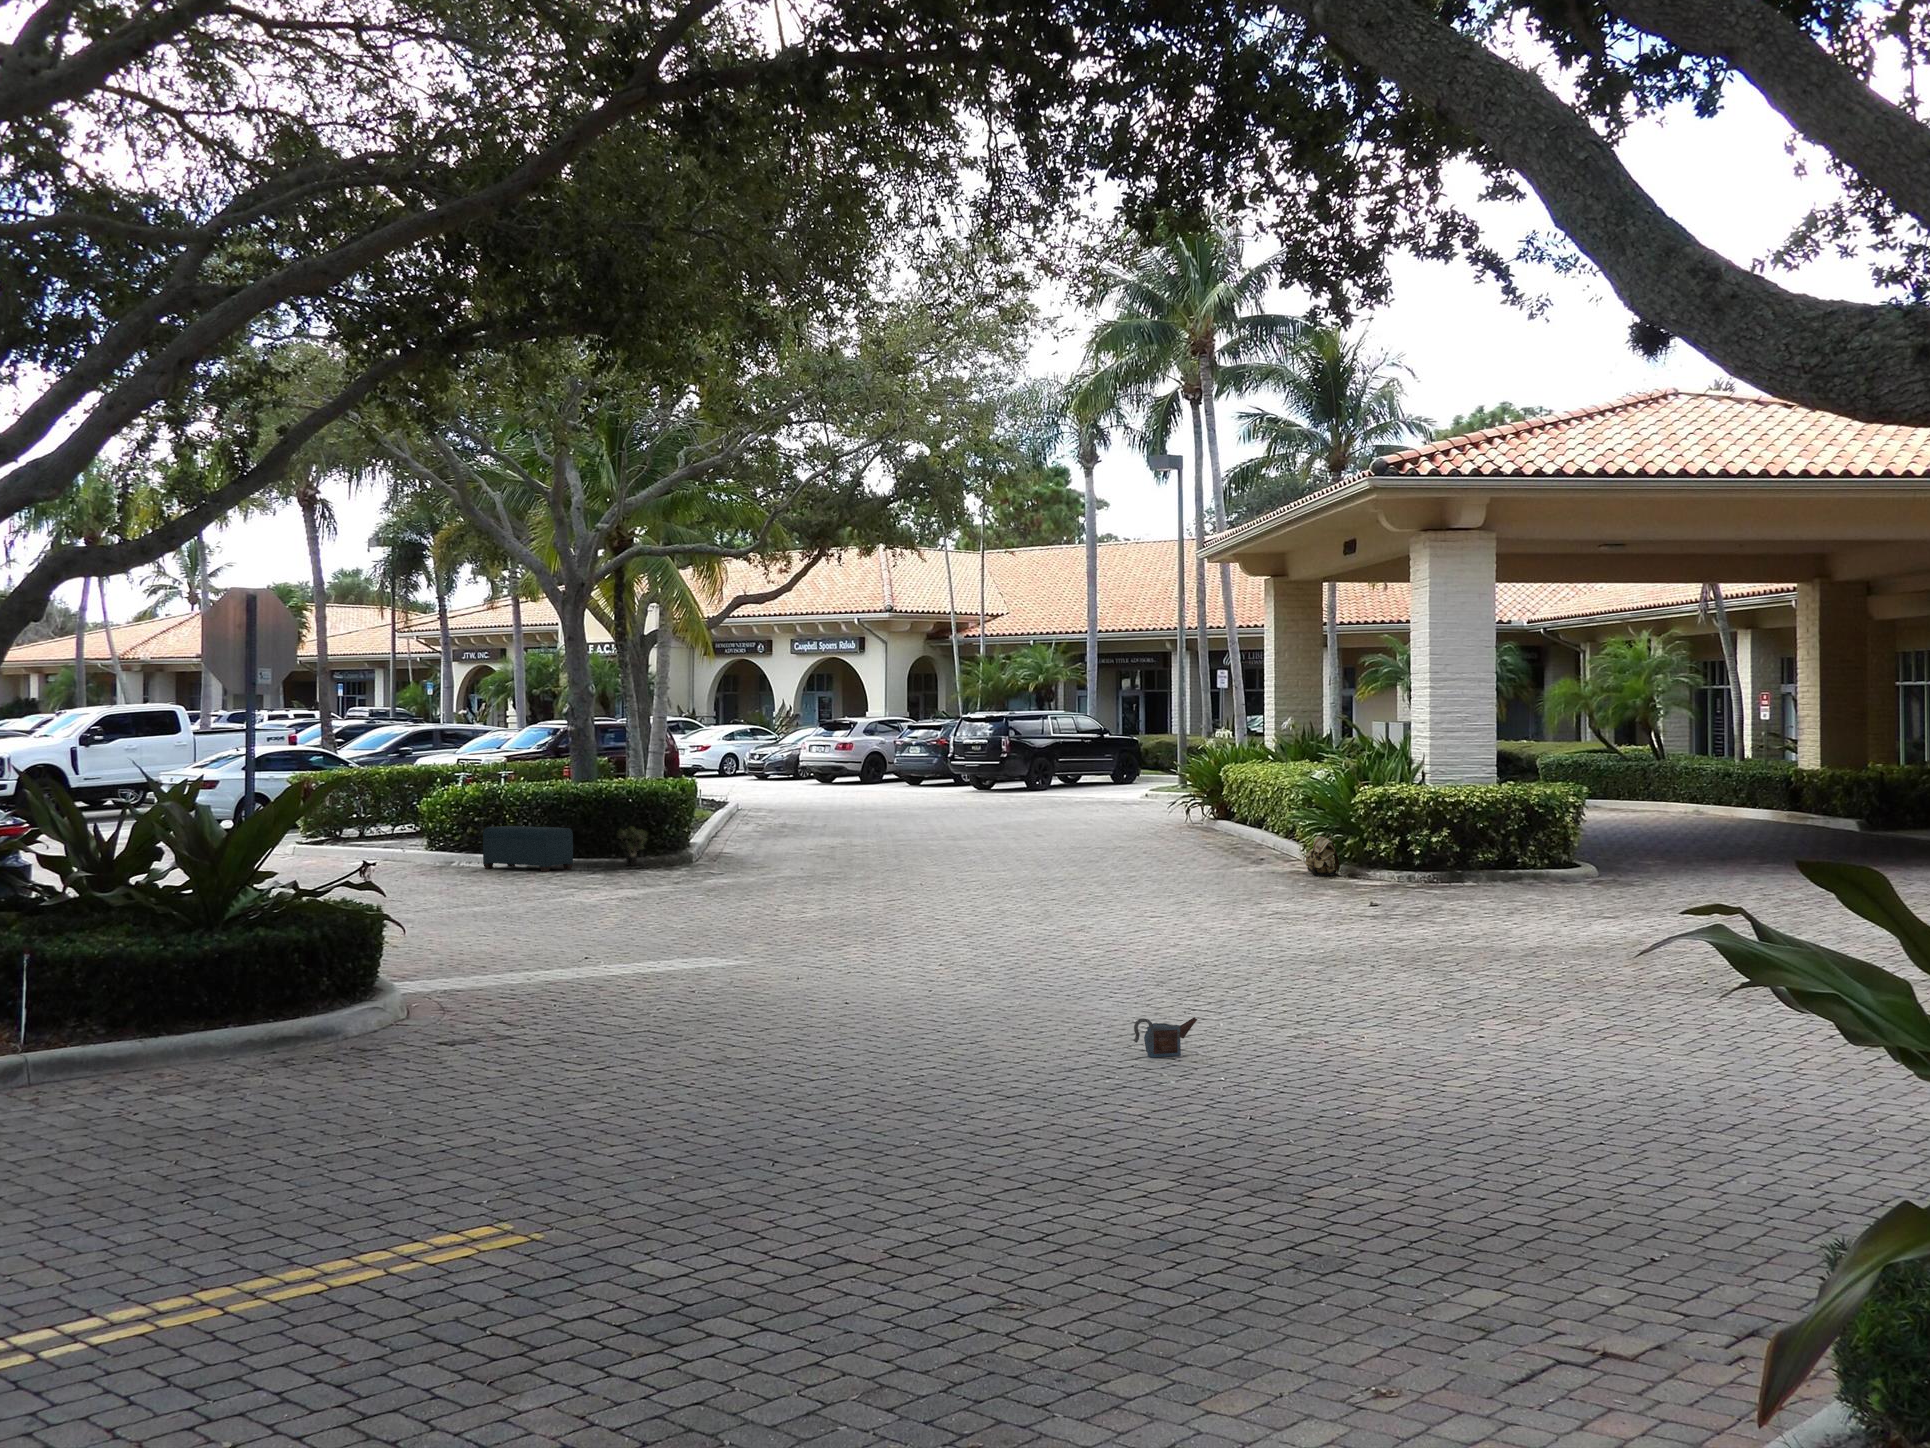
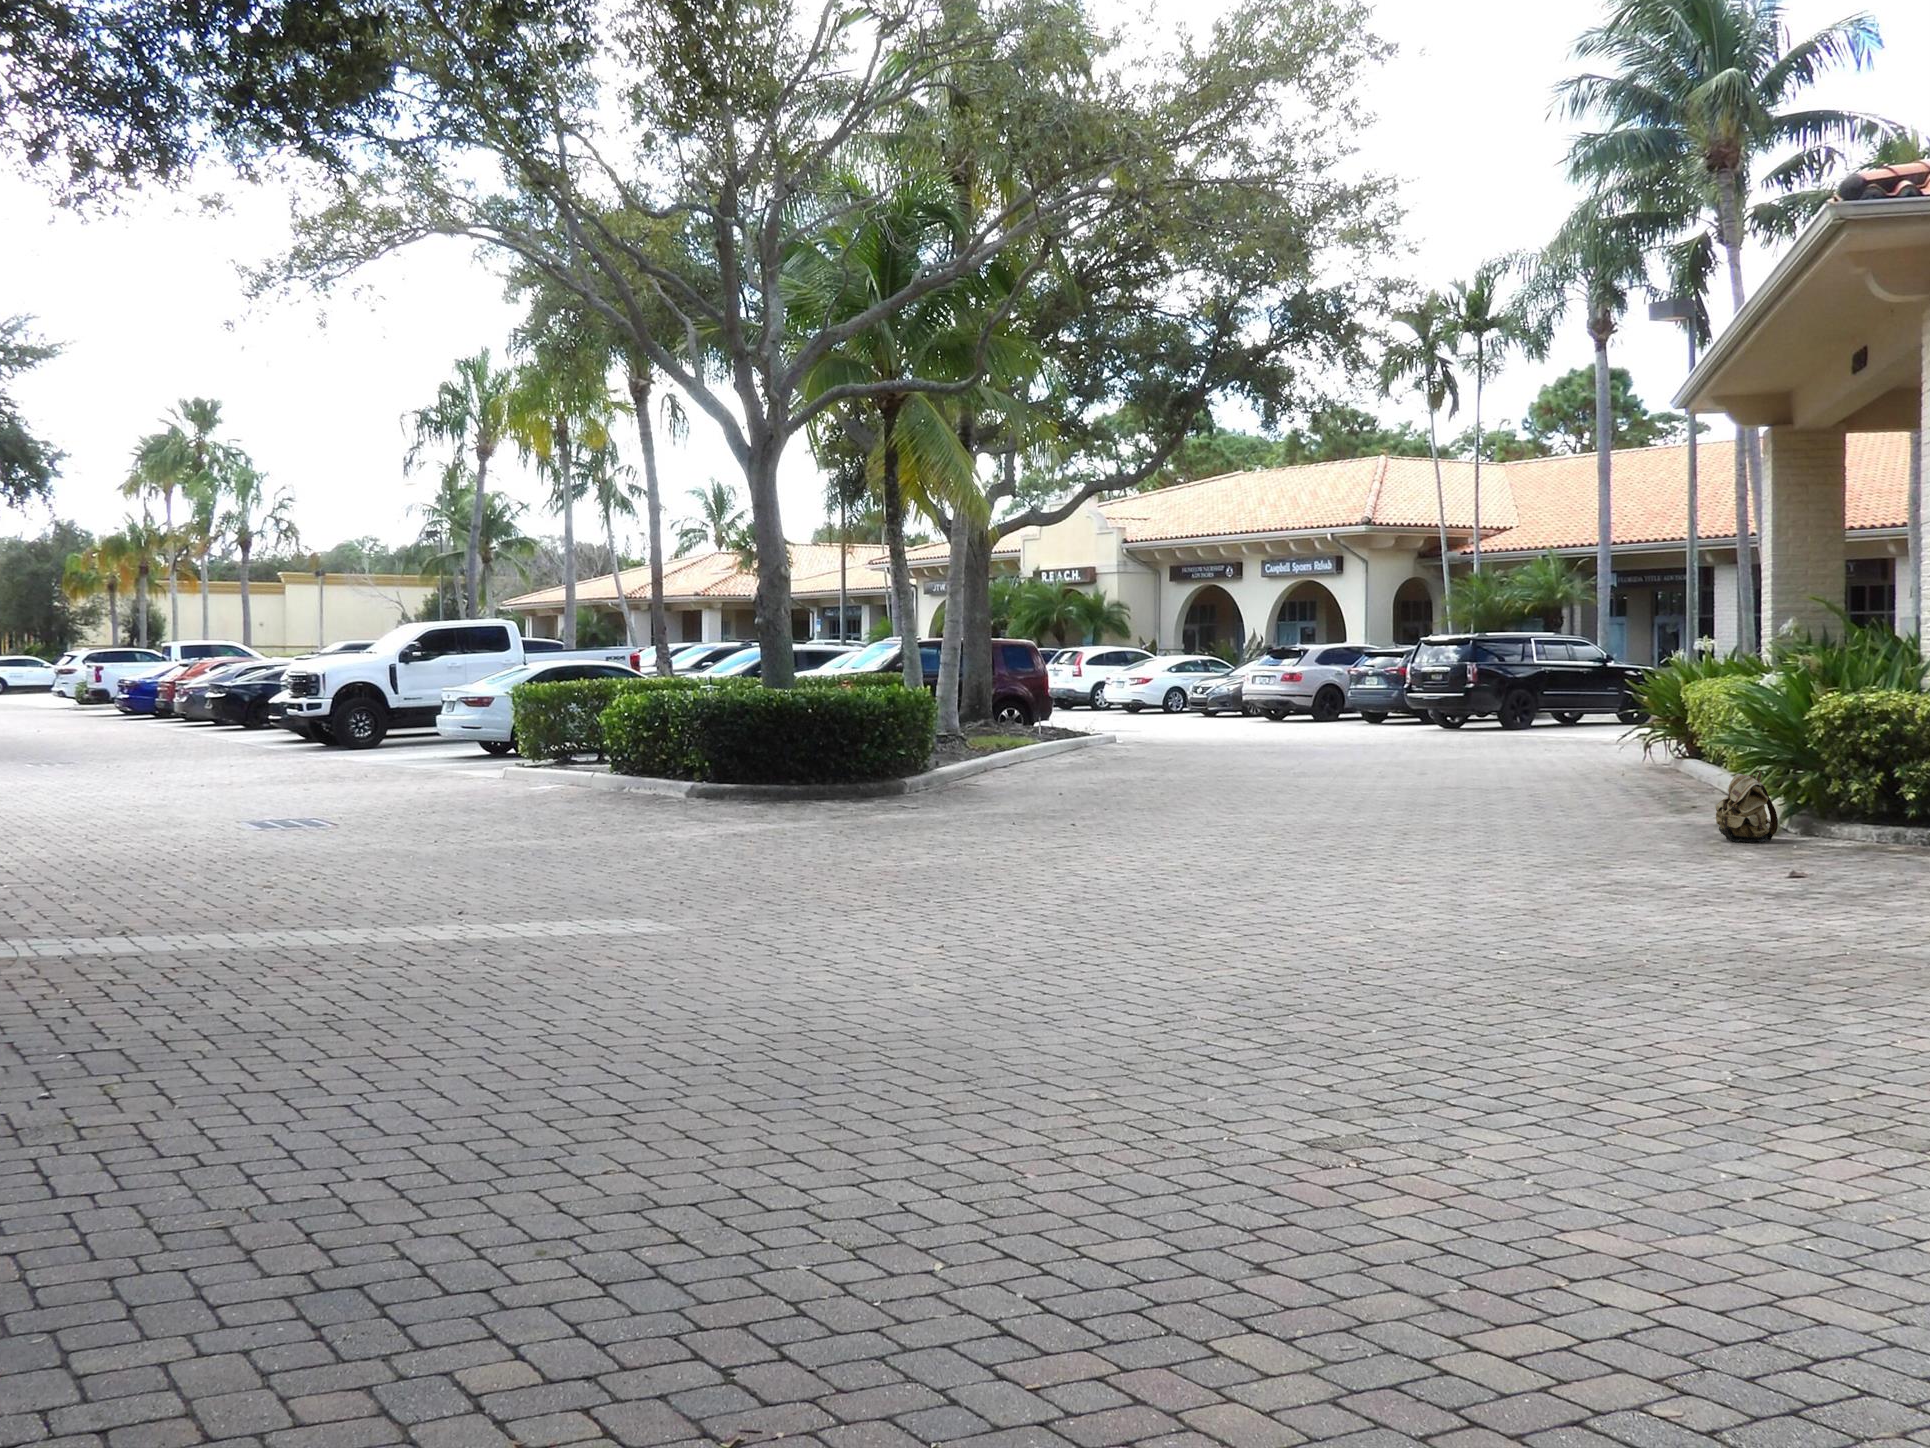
bench: present [483,826,573,872] -> none [572,741,673,802]
potted plant: present [617,827,648,865] -> none [738,745,782,797]
watering can: present [1133,1017,1197,1058] -> none [225,1216,441,1345]

